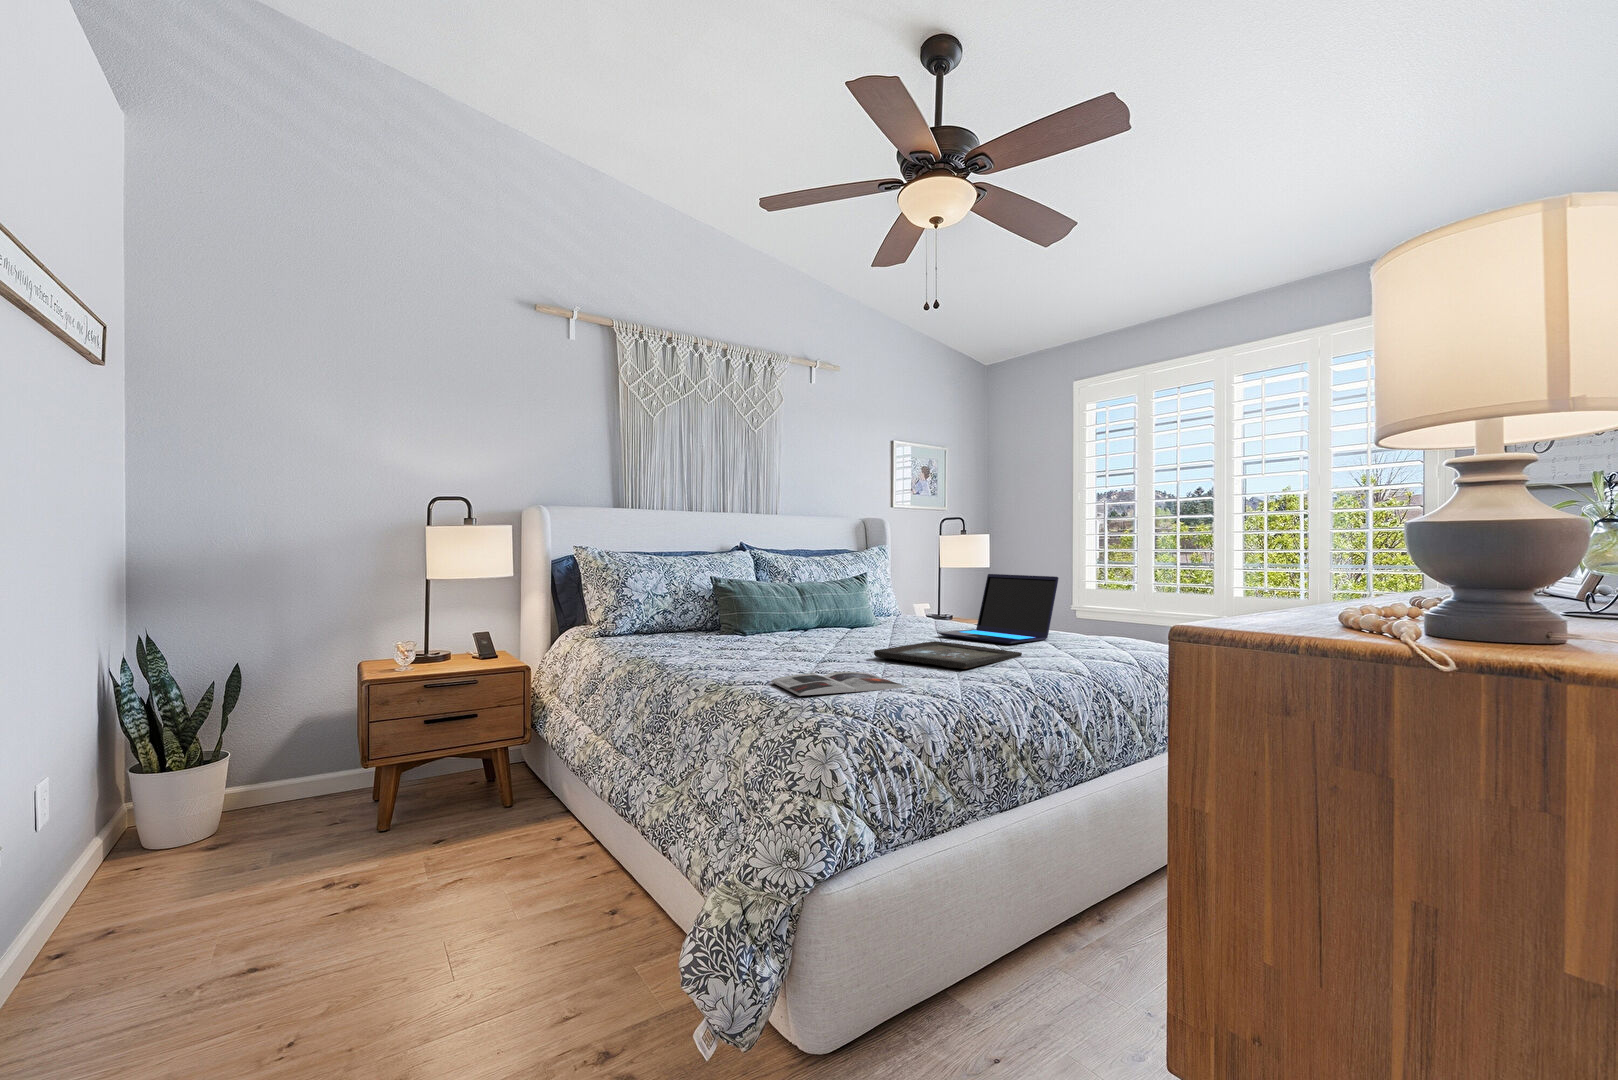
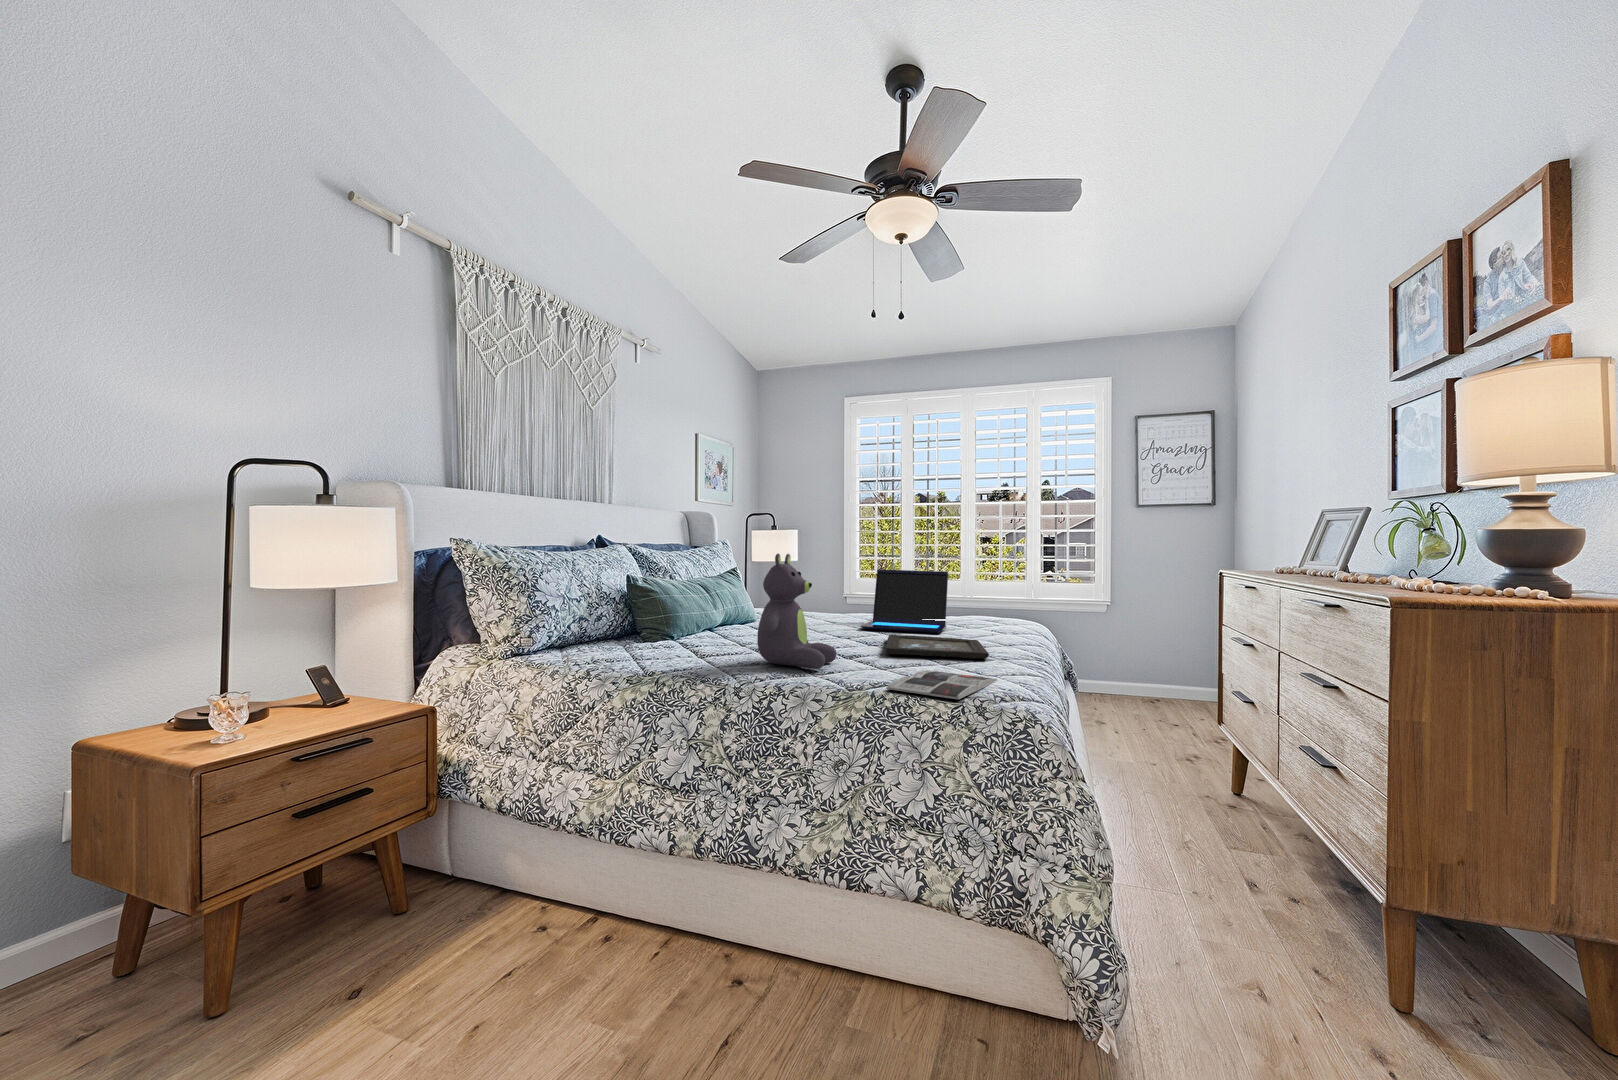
stuffed bear: none [727,555,812,663] -> present [757,553,837,669]

